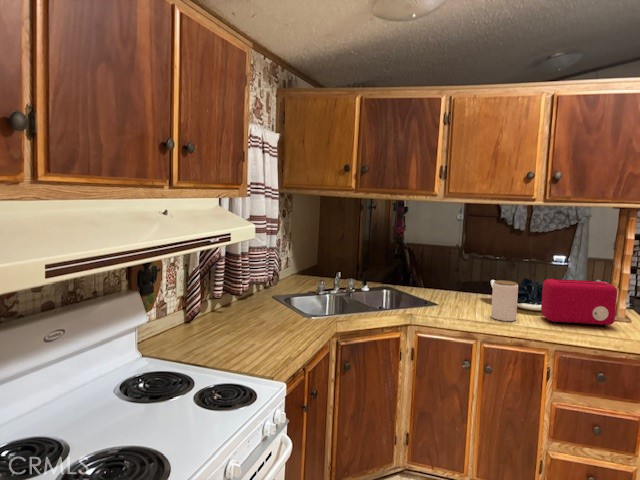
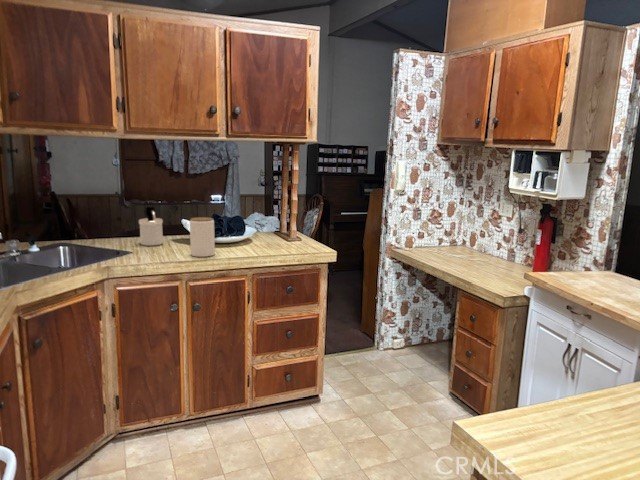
soap dispenser: none [451,265,474,301] -> present [139,207,163,246]
toaster: present [541,279,617,327] -> none [233,209,292,251]

